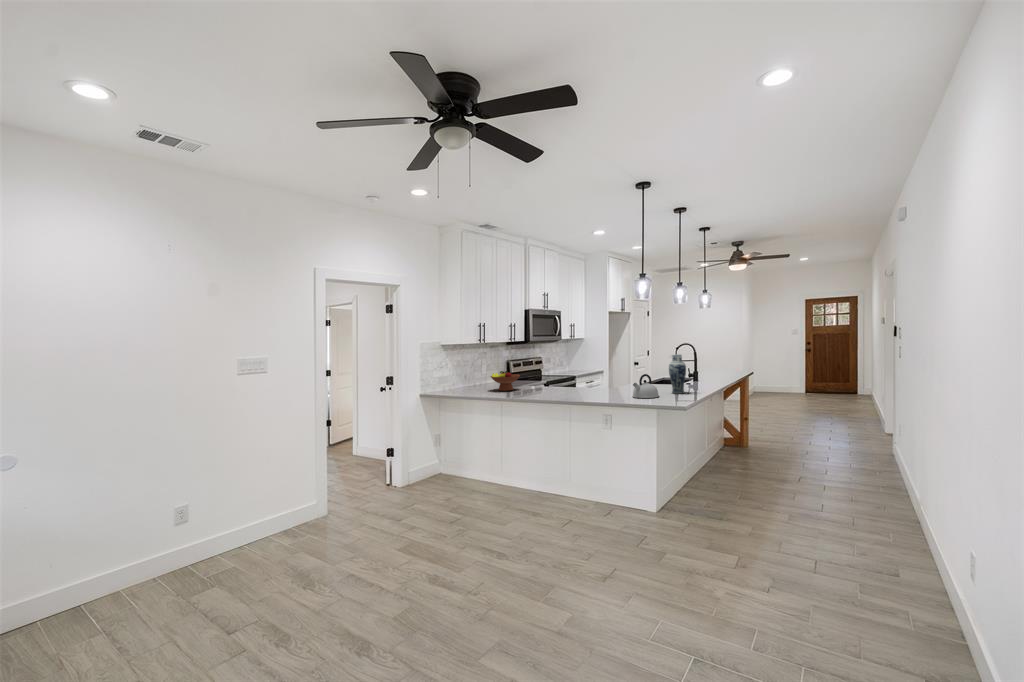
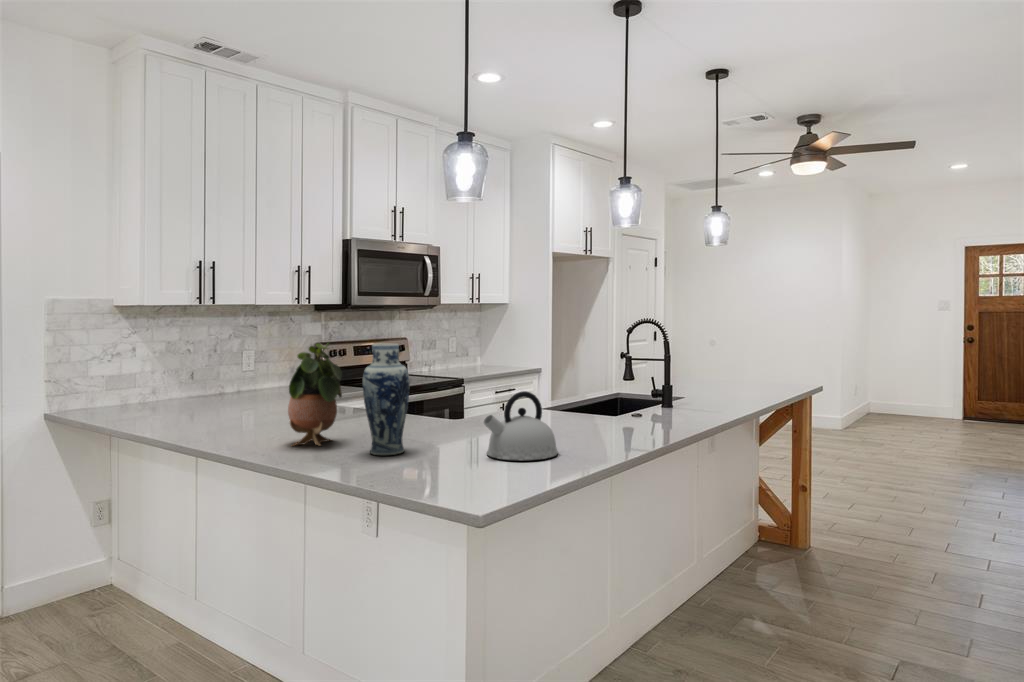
vase: present [669,354,686,394] -> present [363,344,410,455]
potted plant: none [553,359,574,398] -> present [288,343,342,446]
fruit bowl: present [491,371,520,391] -> none [197,367,275,415]

